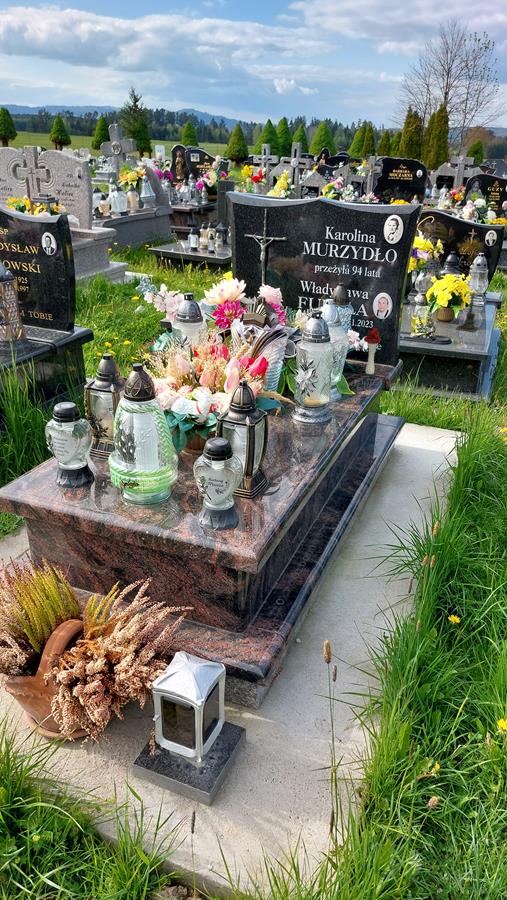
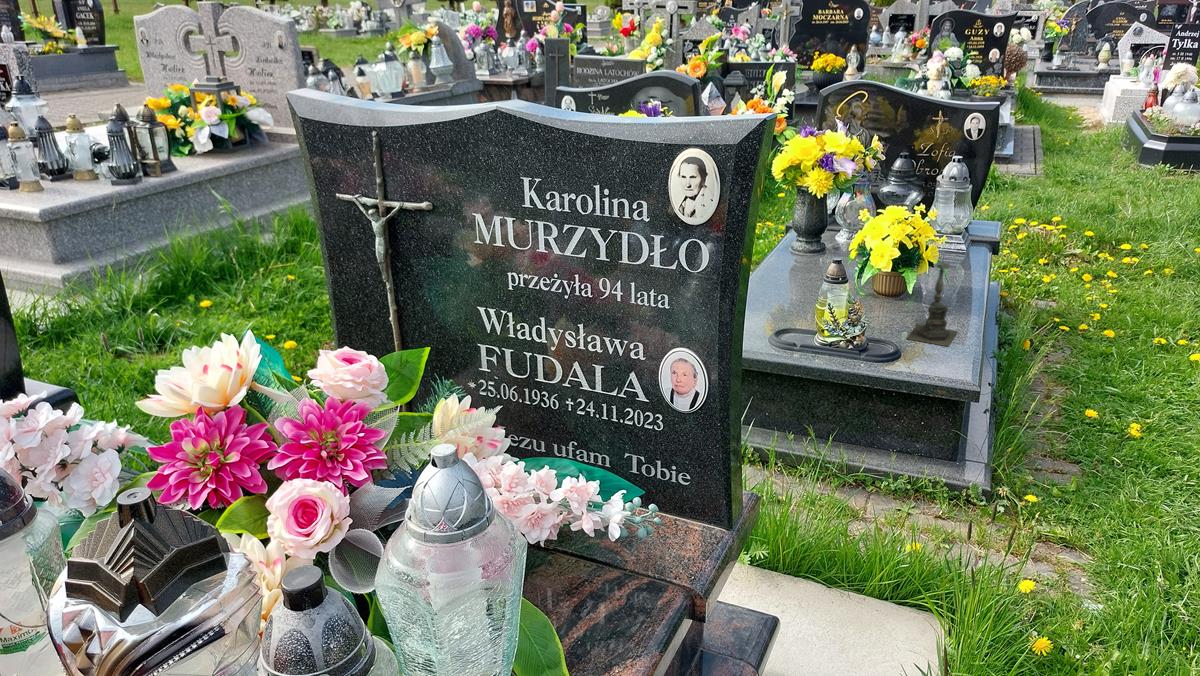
flower bouquet: present [364,328,381,374] -> none [611,470,662,592]

